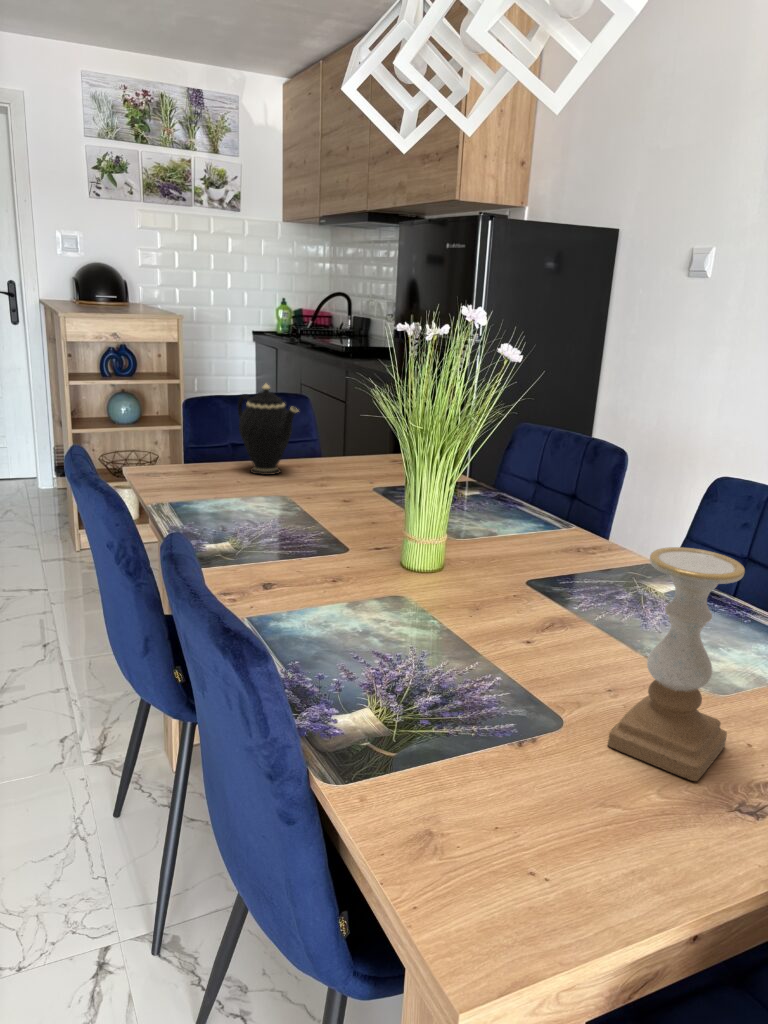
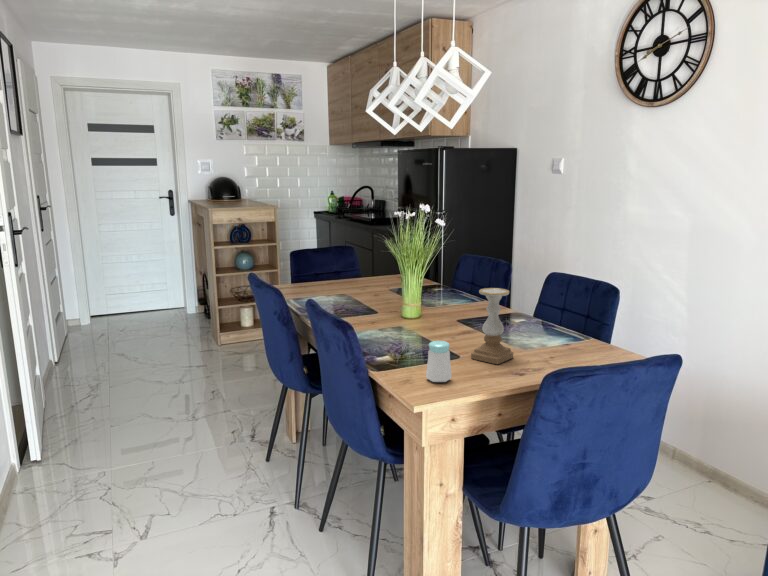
teapot: present [238,384,298,475] -> none [319,242,351,287]
salt shaker: none [498,746,589,897] -> present [426,341,452,382]

